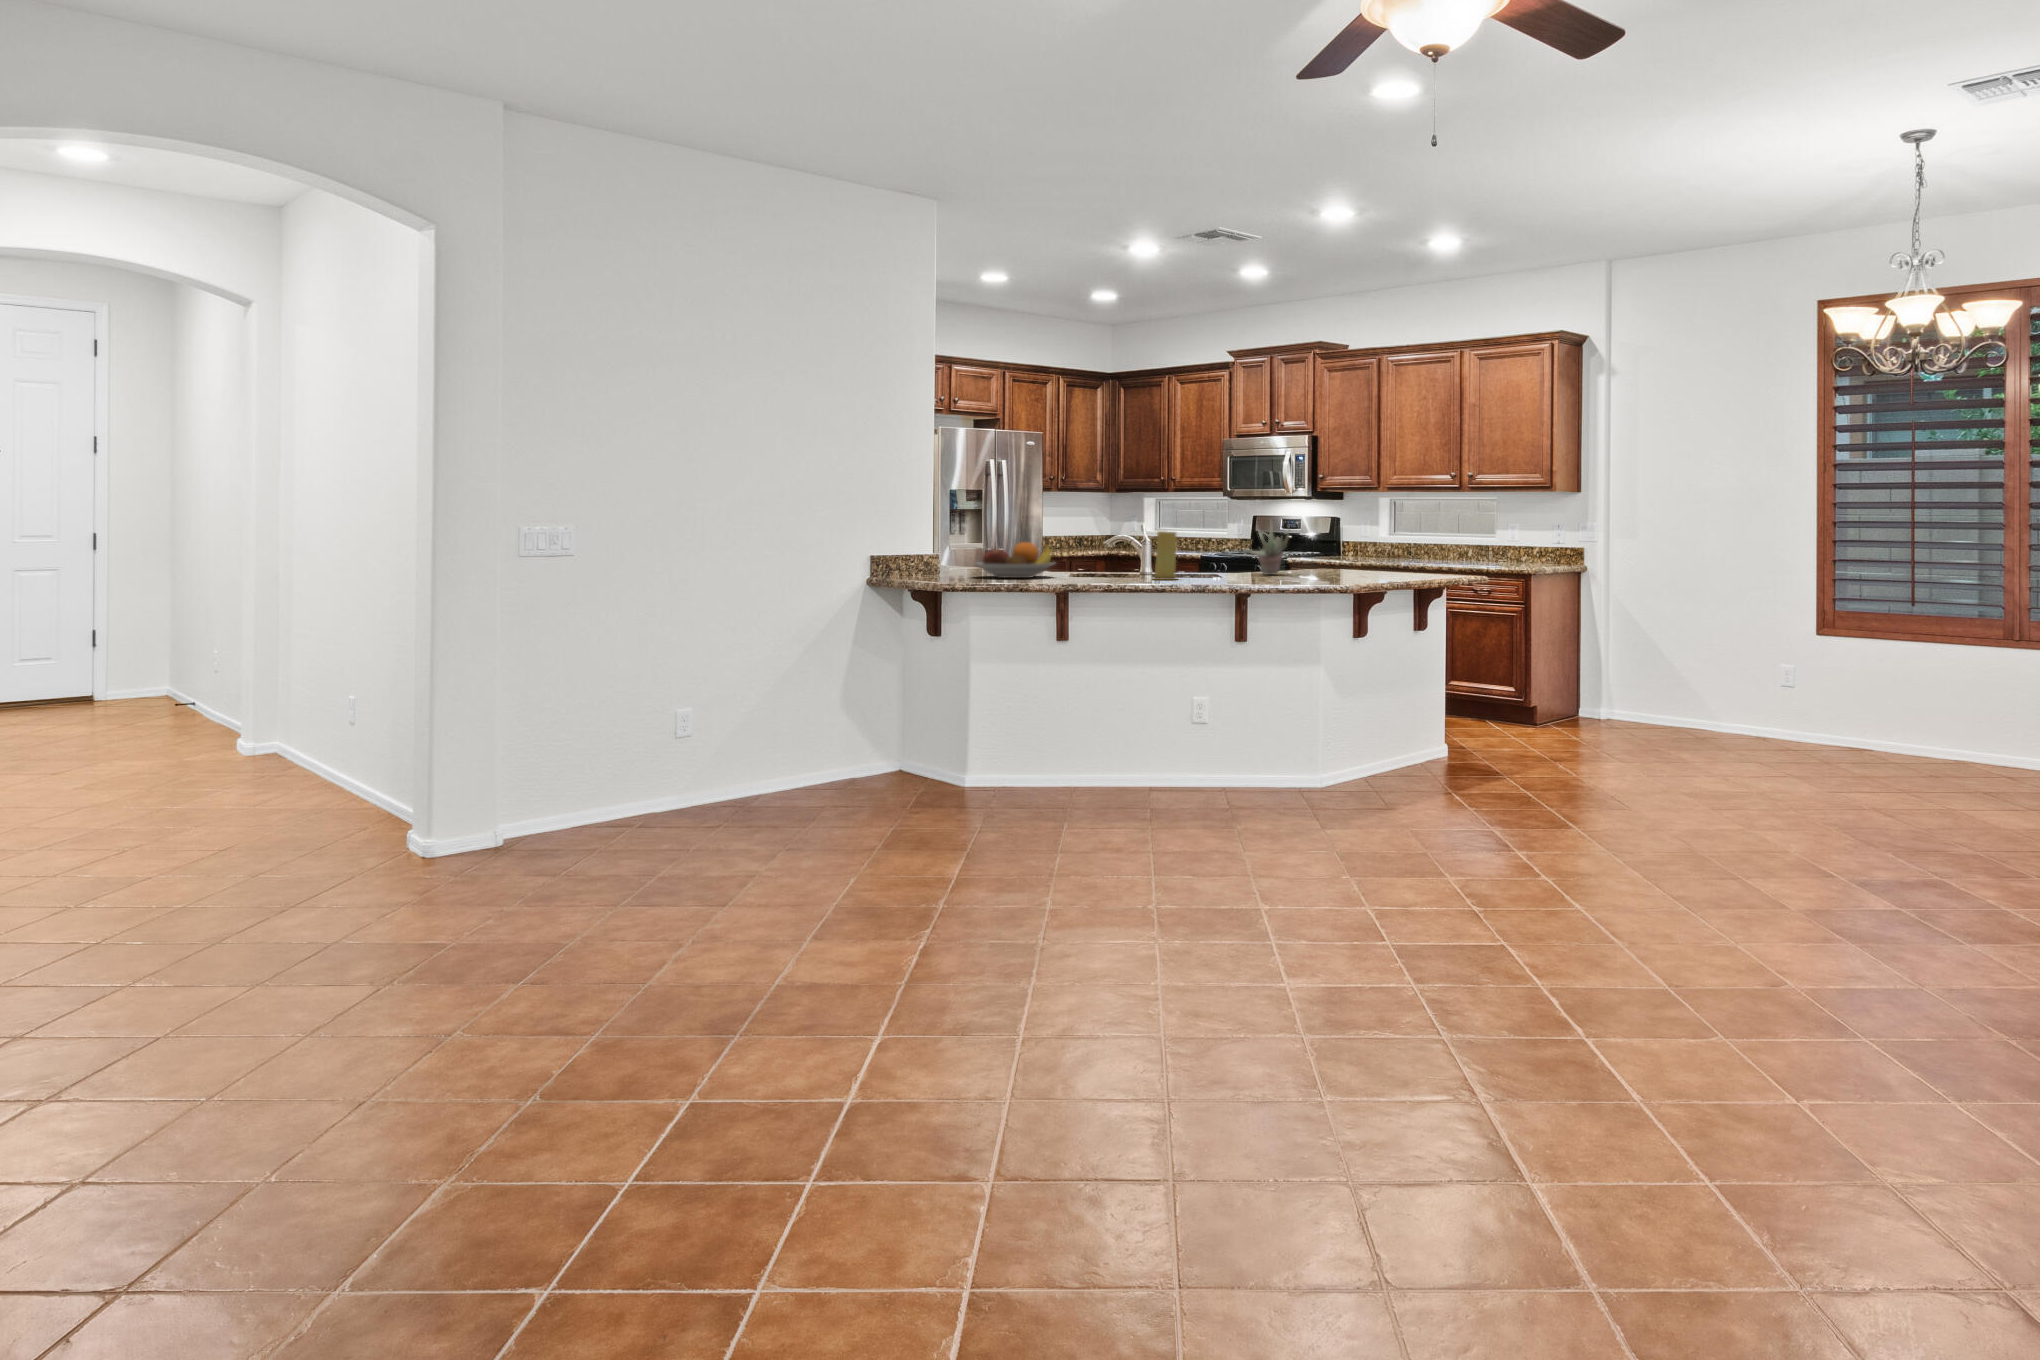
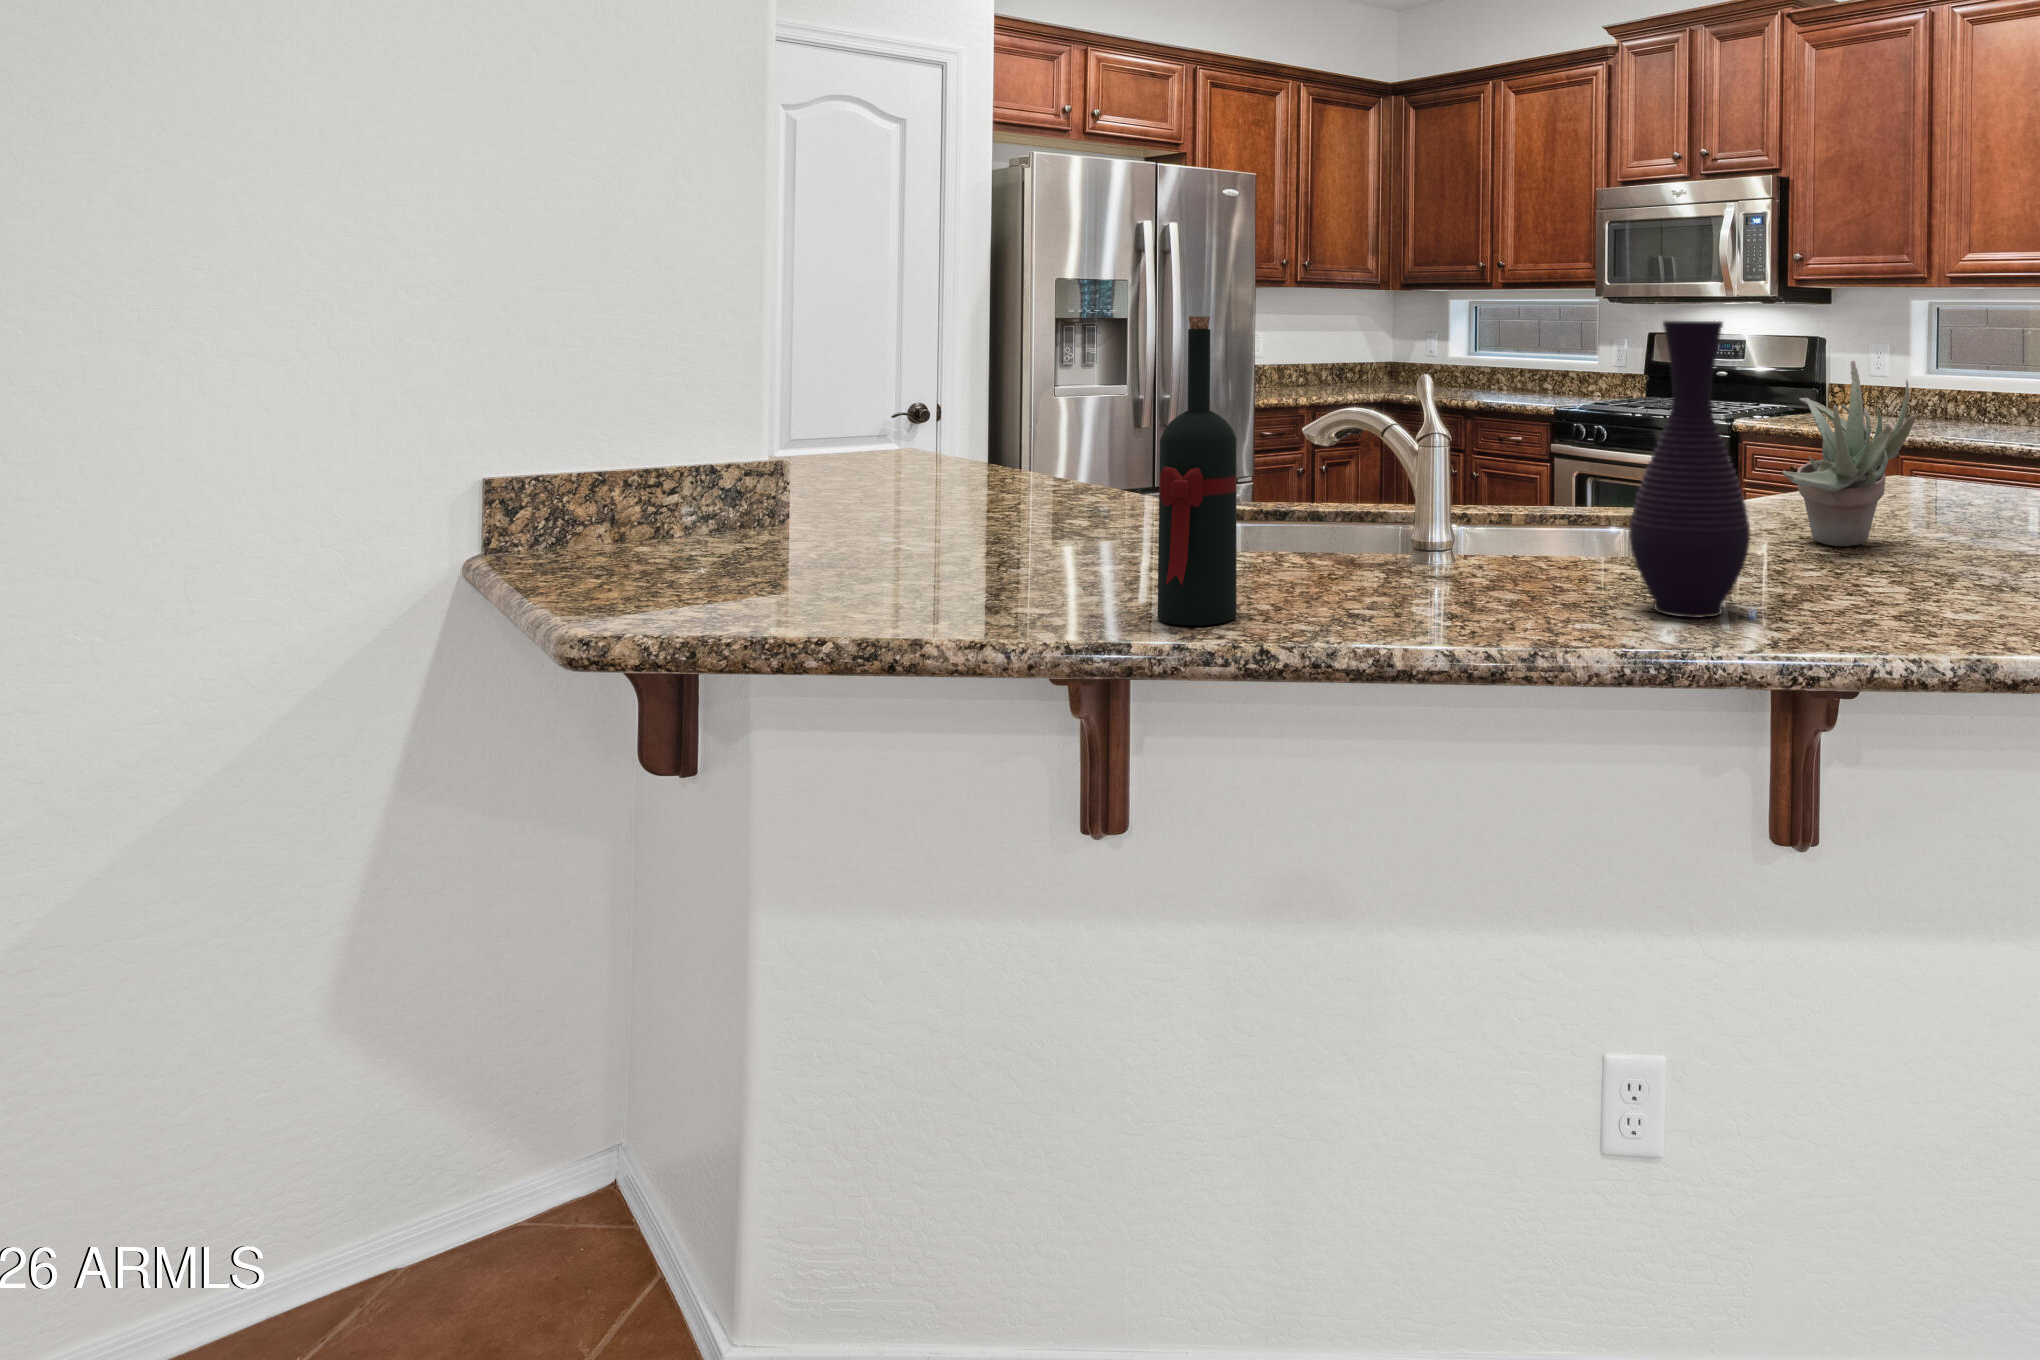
wine bottle: none [1083,506,1102,580] -> present [1158,316,1237,625]
vase: none [1199,507,1229,580] -> present [1629,321,1750,618]
candle: present [1154,531,1176,580] -> none [1440,414,1549,618]
fruit bowl: present [974,542,1054,578] -> none [766,446,1093,590]

